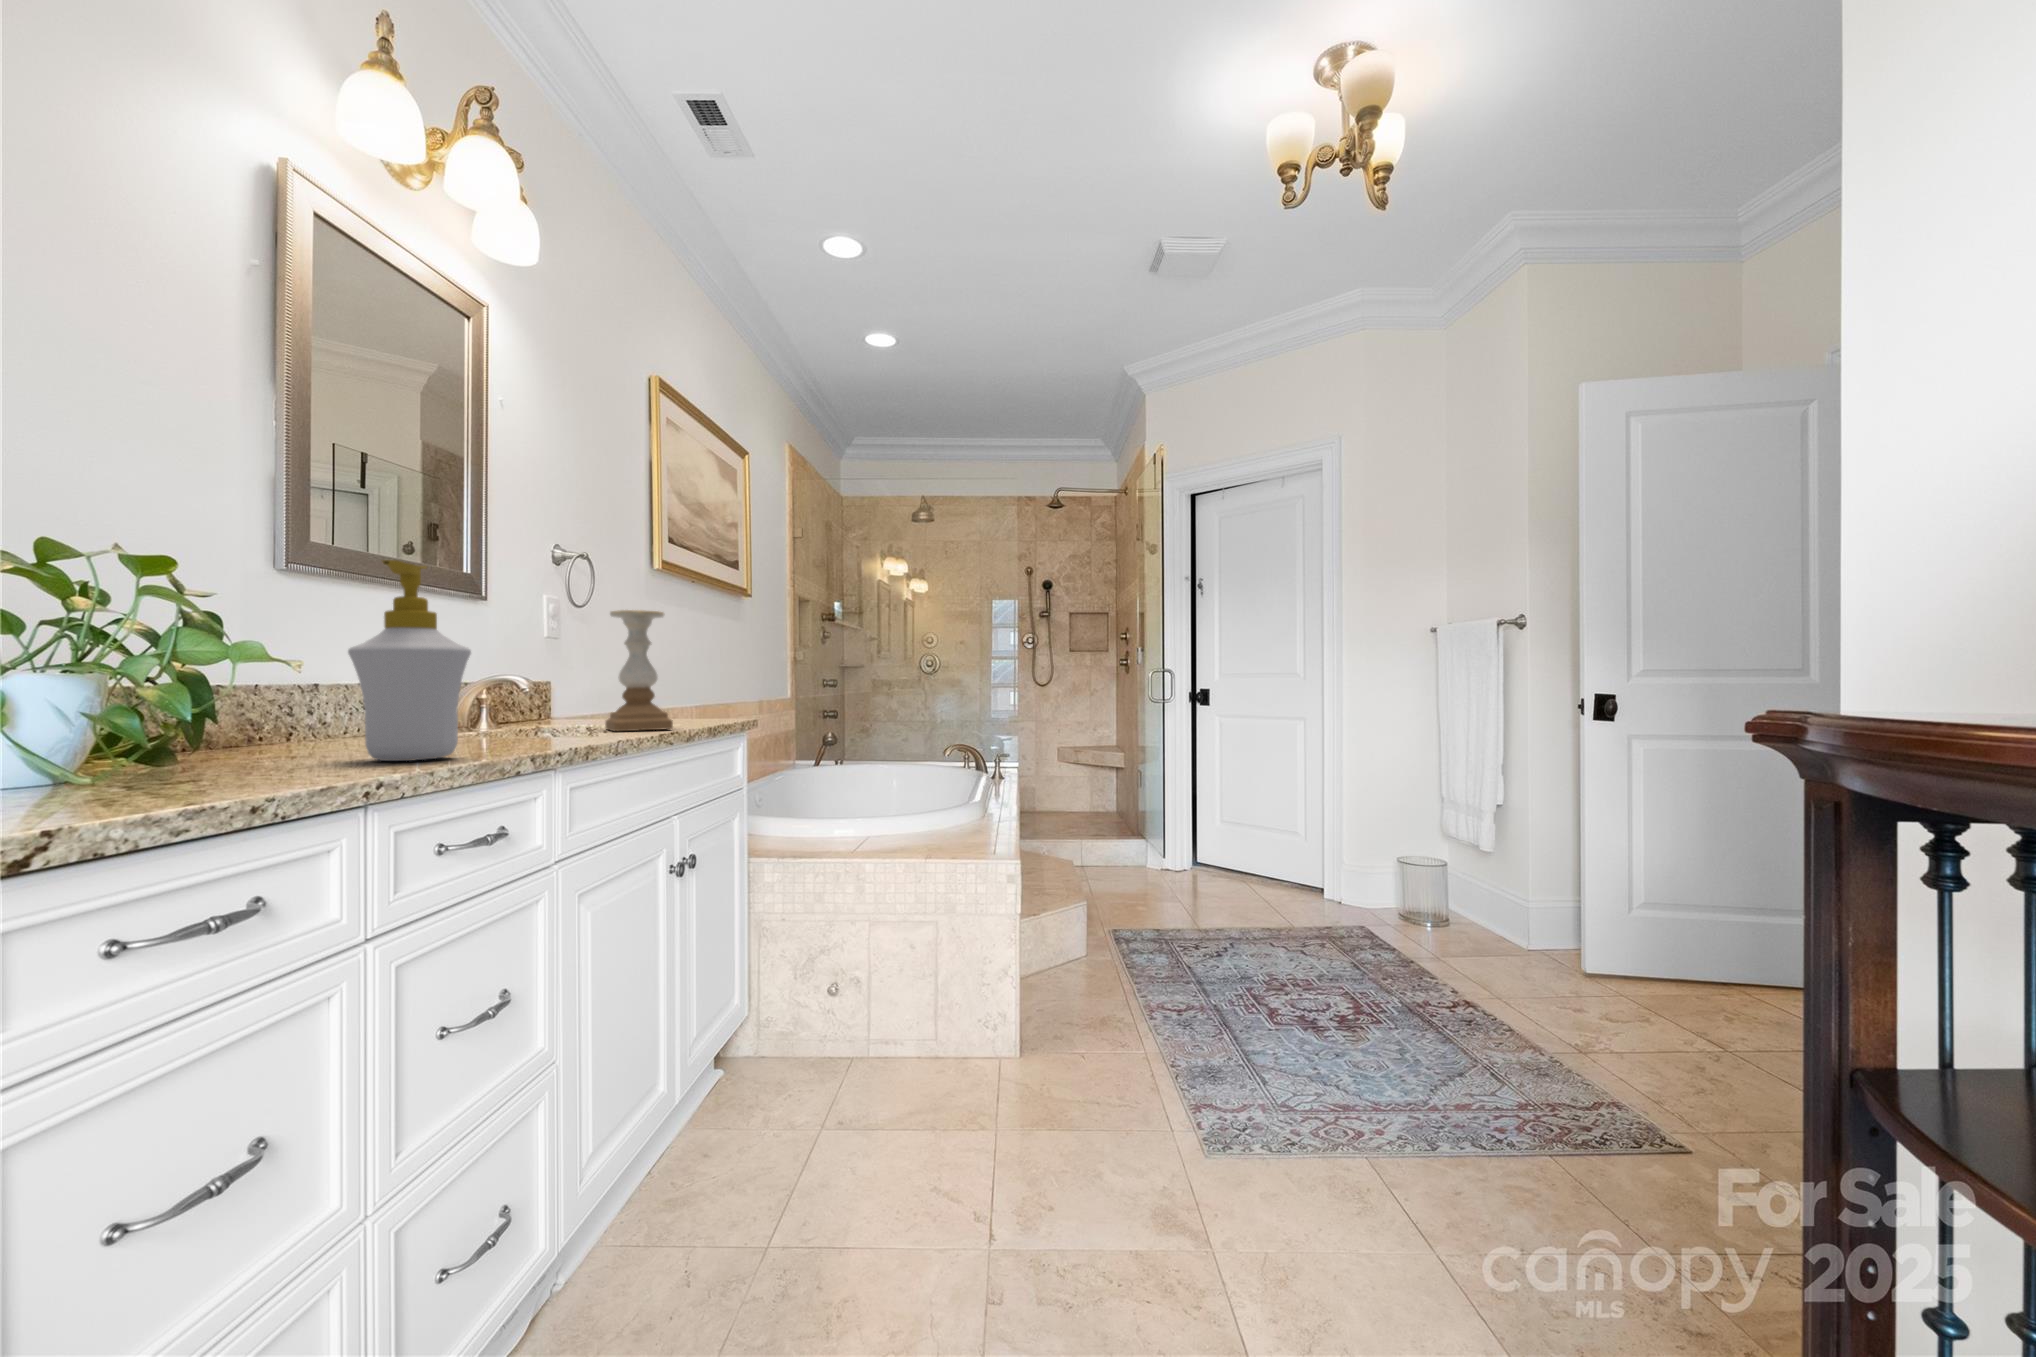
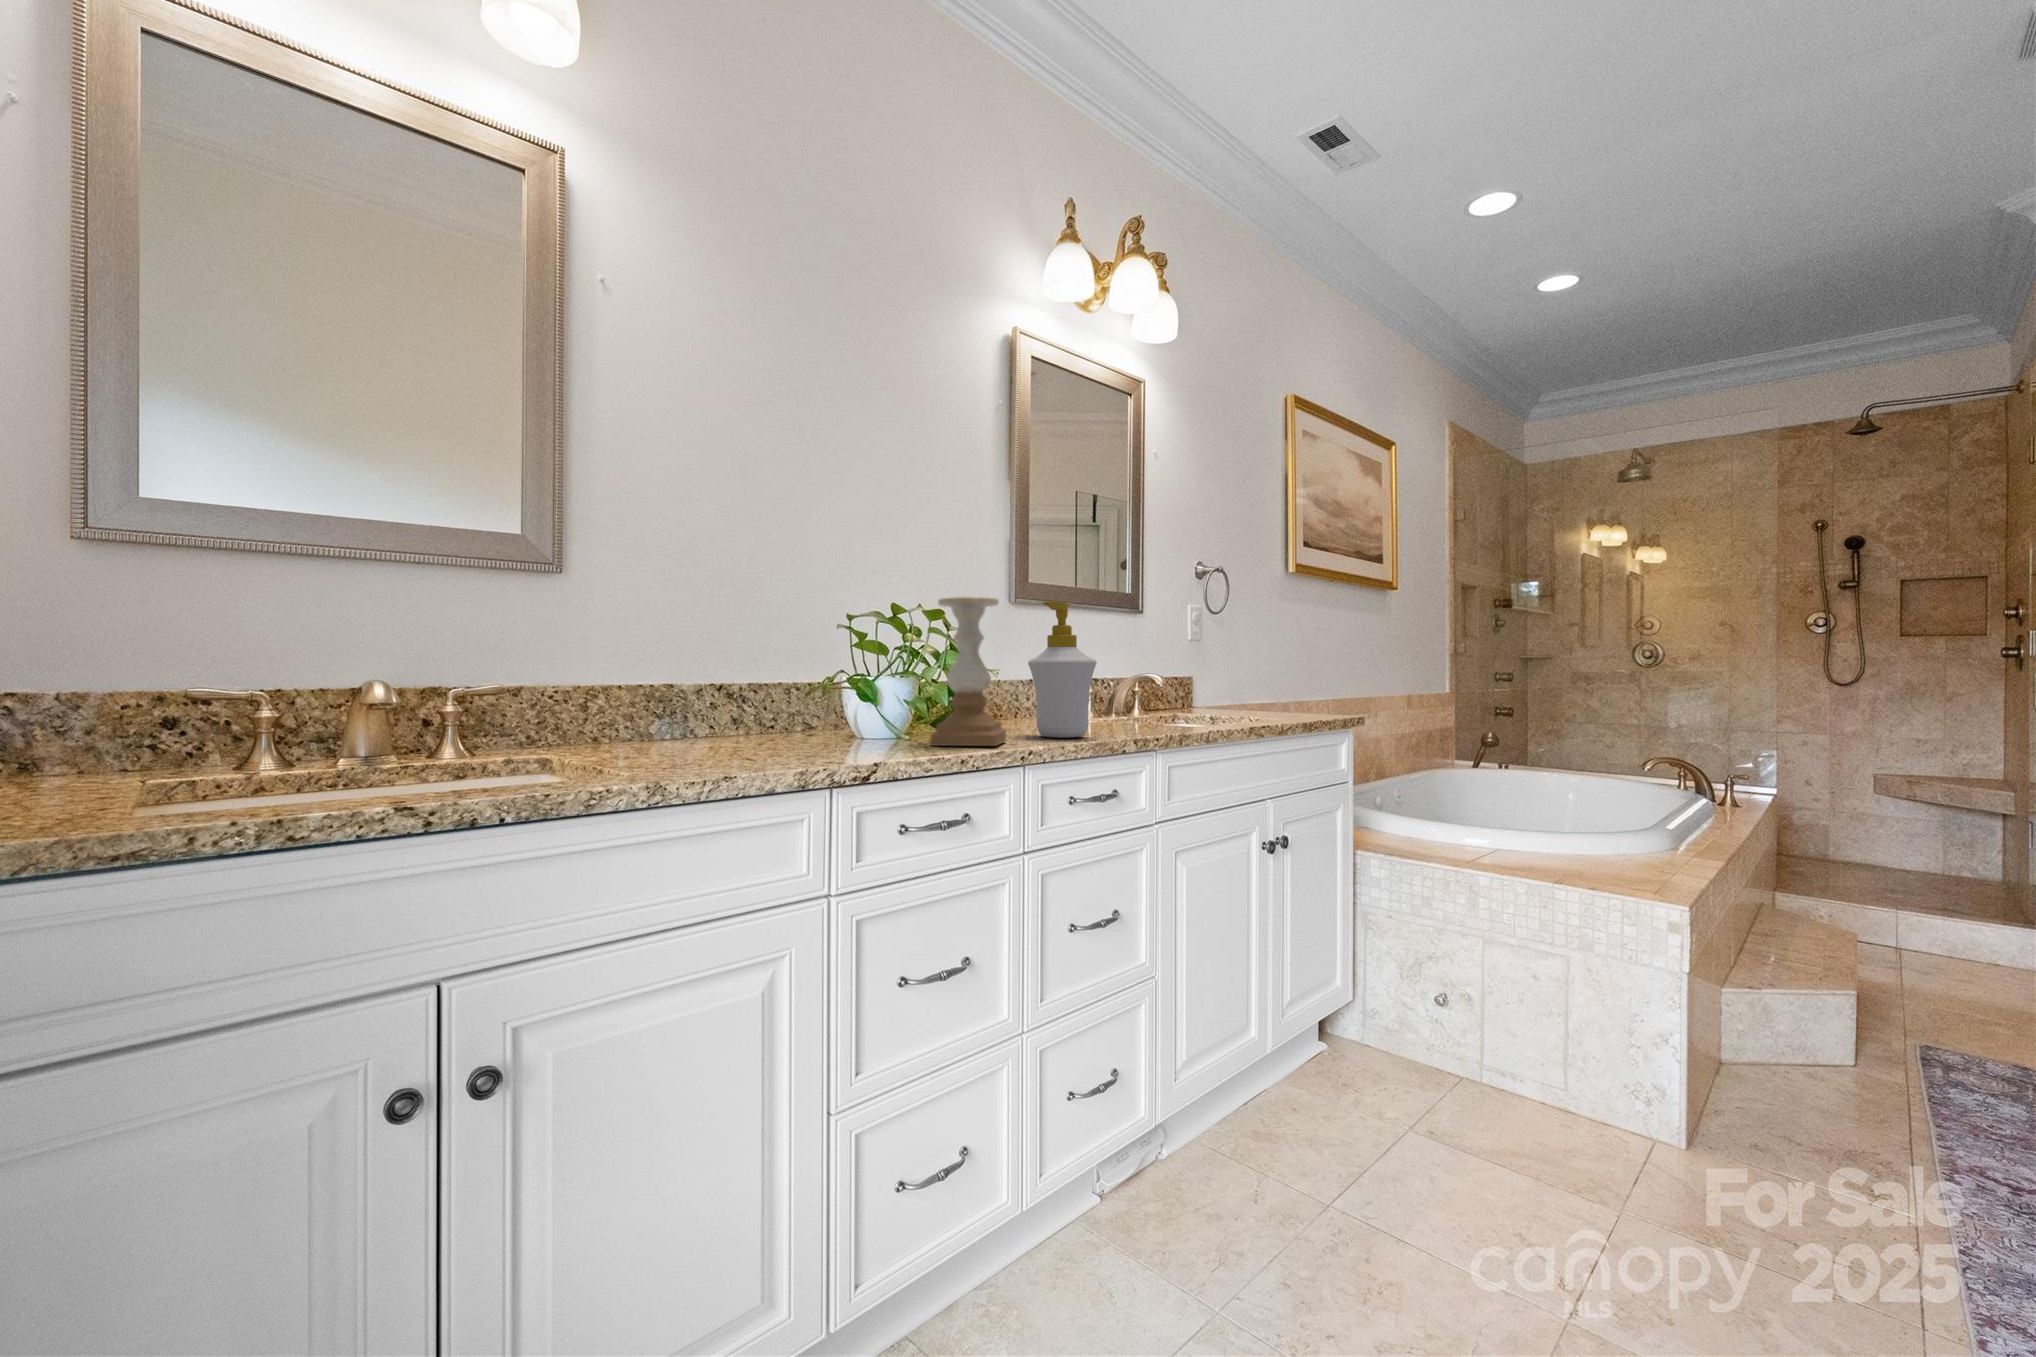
candle holder: present [605,610,673,731] -> present [930,597,1006,746]

